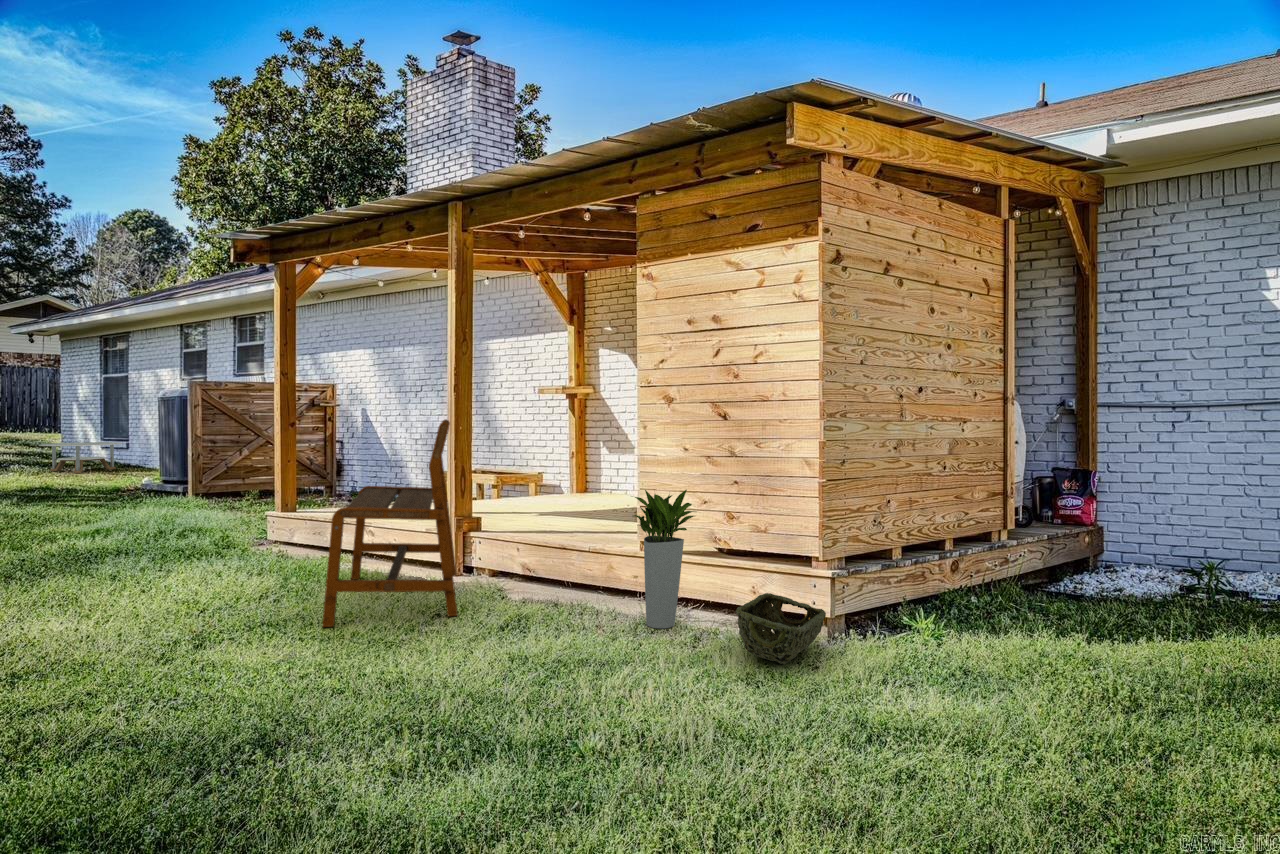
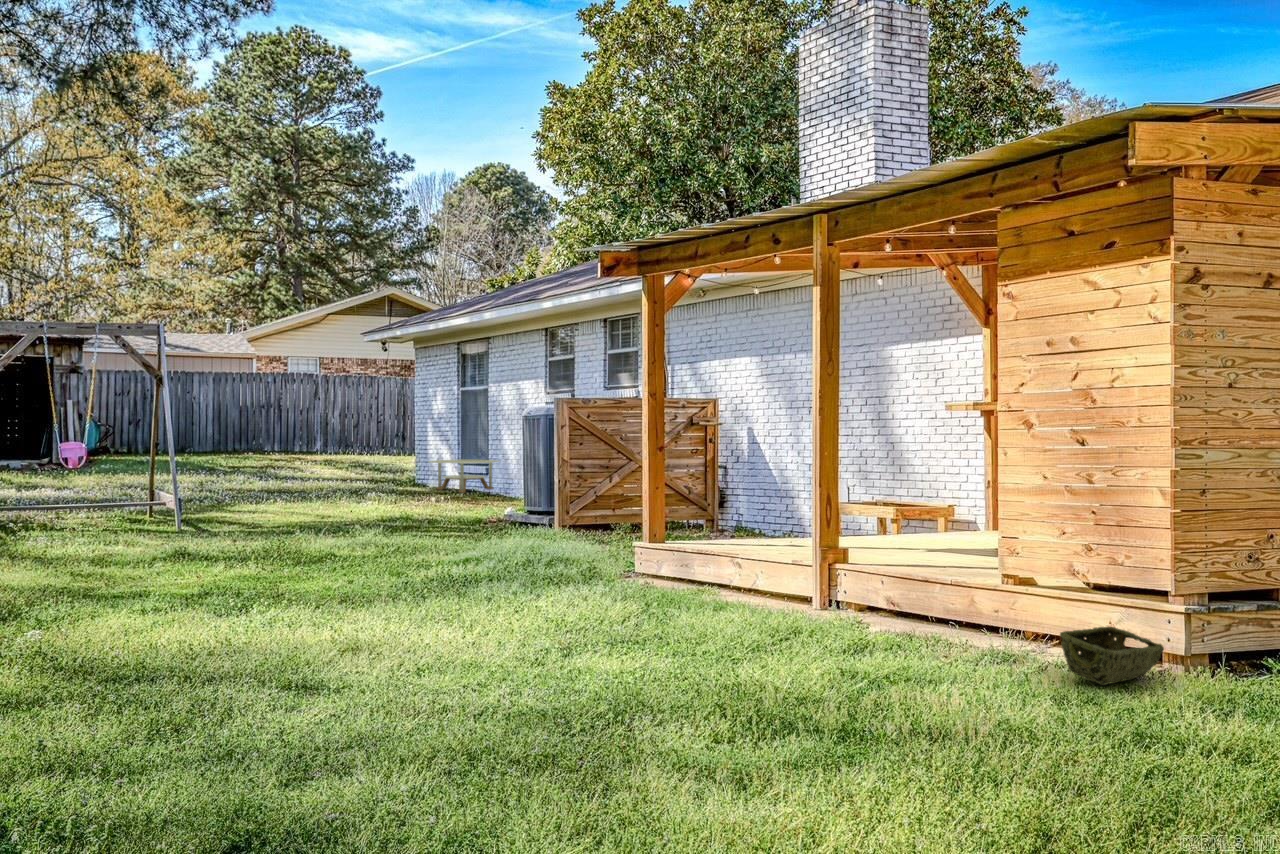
bench: present [322,420,458,627] -> none [709,448,831,631]
planter: present [634,490,696,628] -> none [978,521,1049,655]

